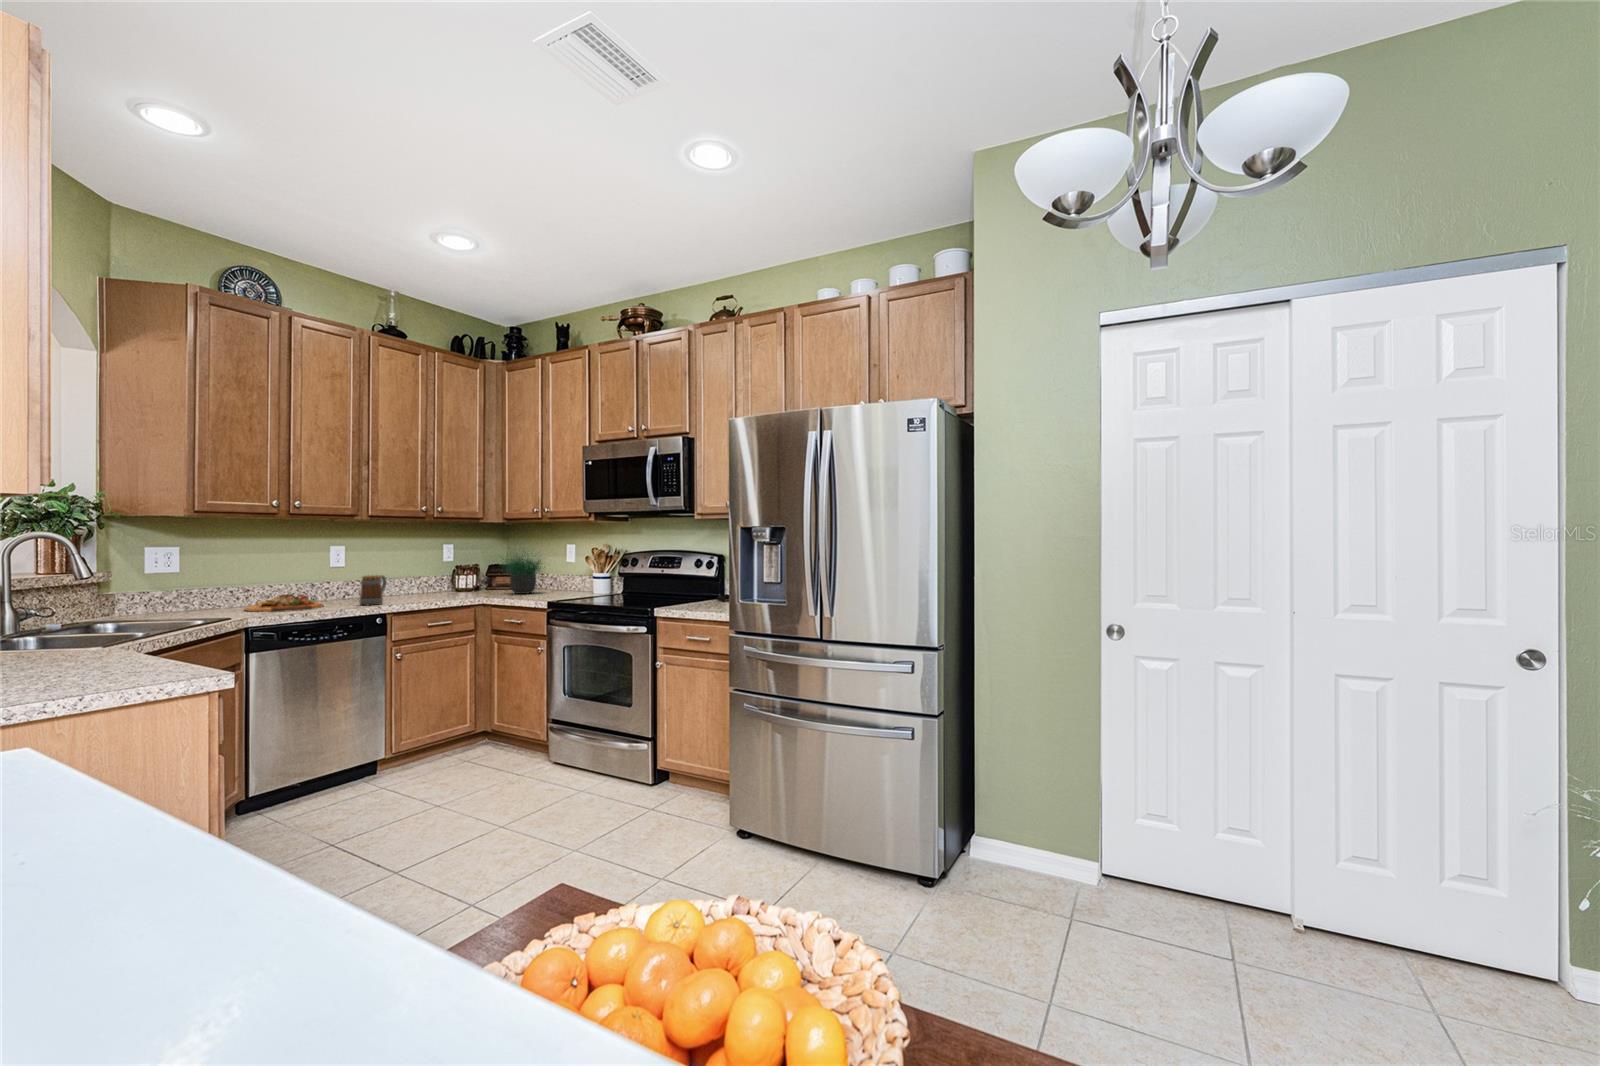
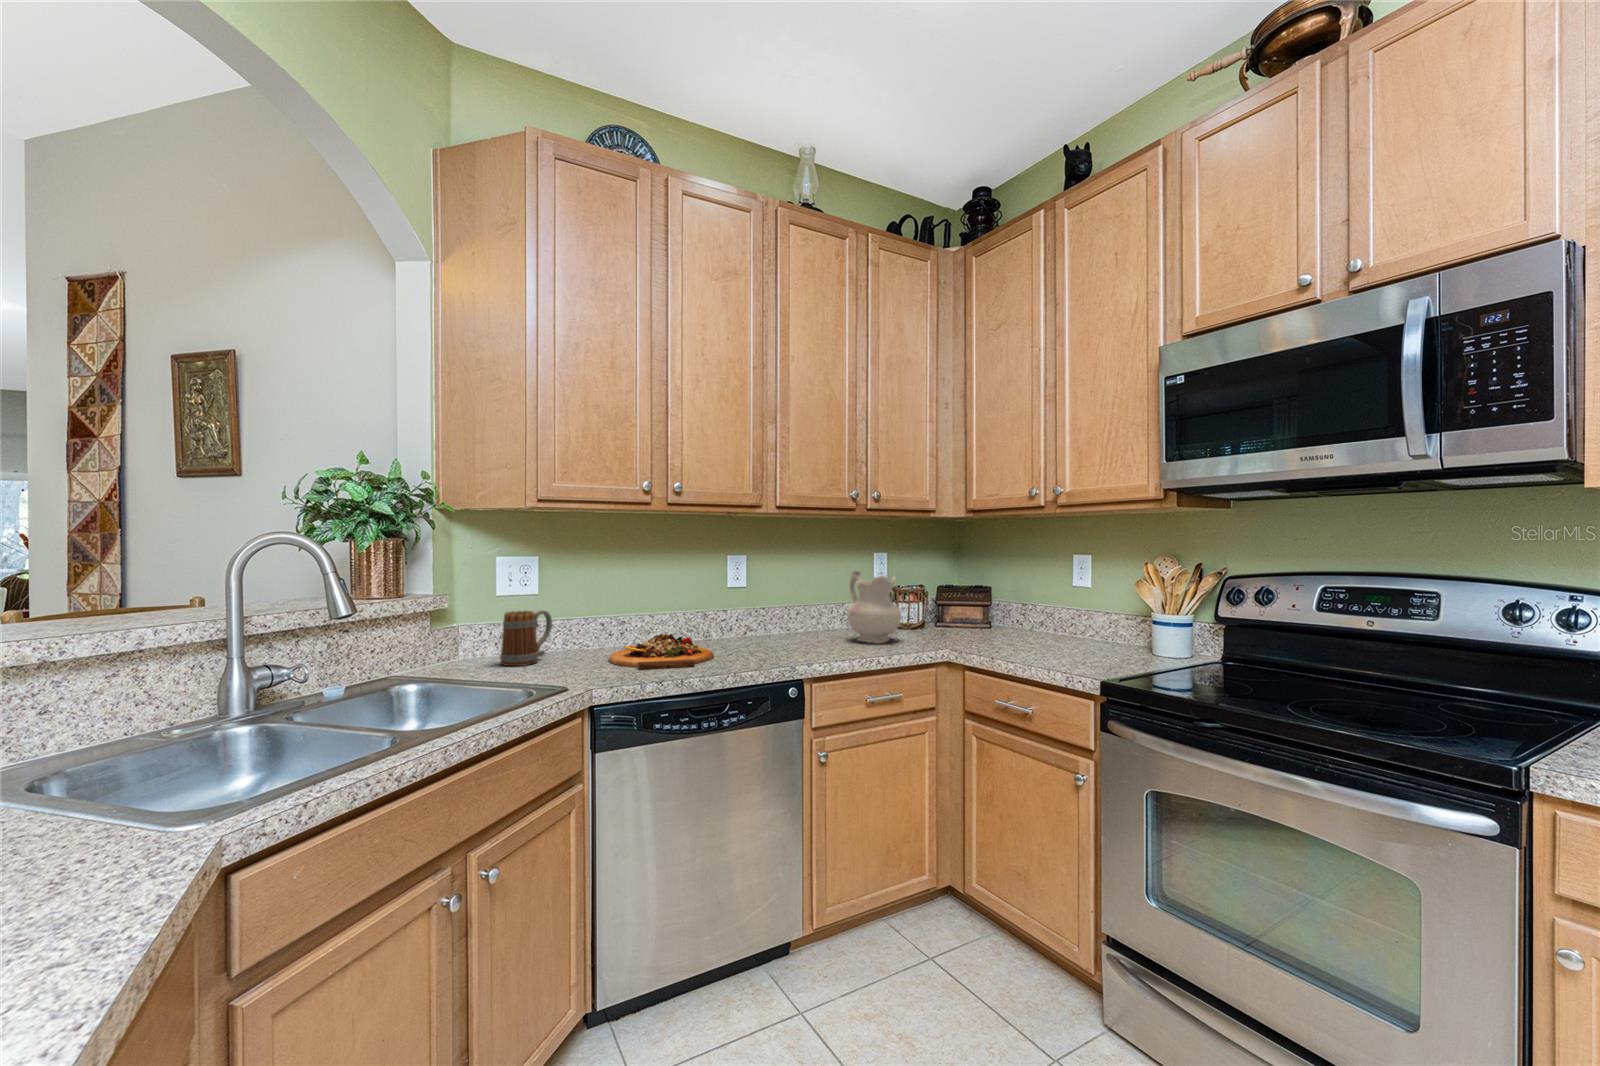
potted plant: present [503,554,542,594] -> none [958,543,1059,643]
ceramic pitcher: none [420,555,457,598] -> present [848,571,901,644]
mug: present [359,575,386,605] -> present [500,610,552,666]

